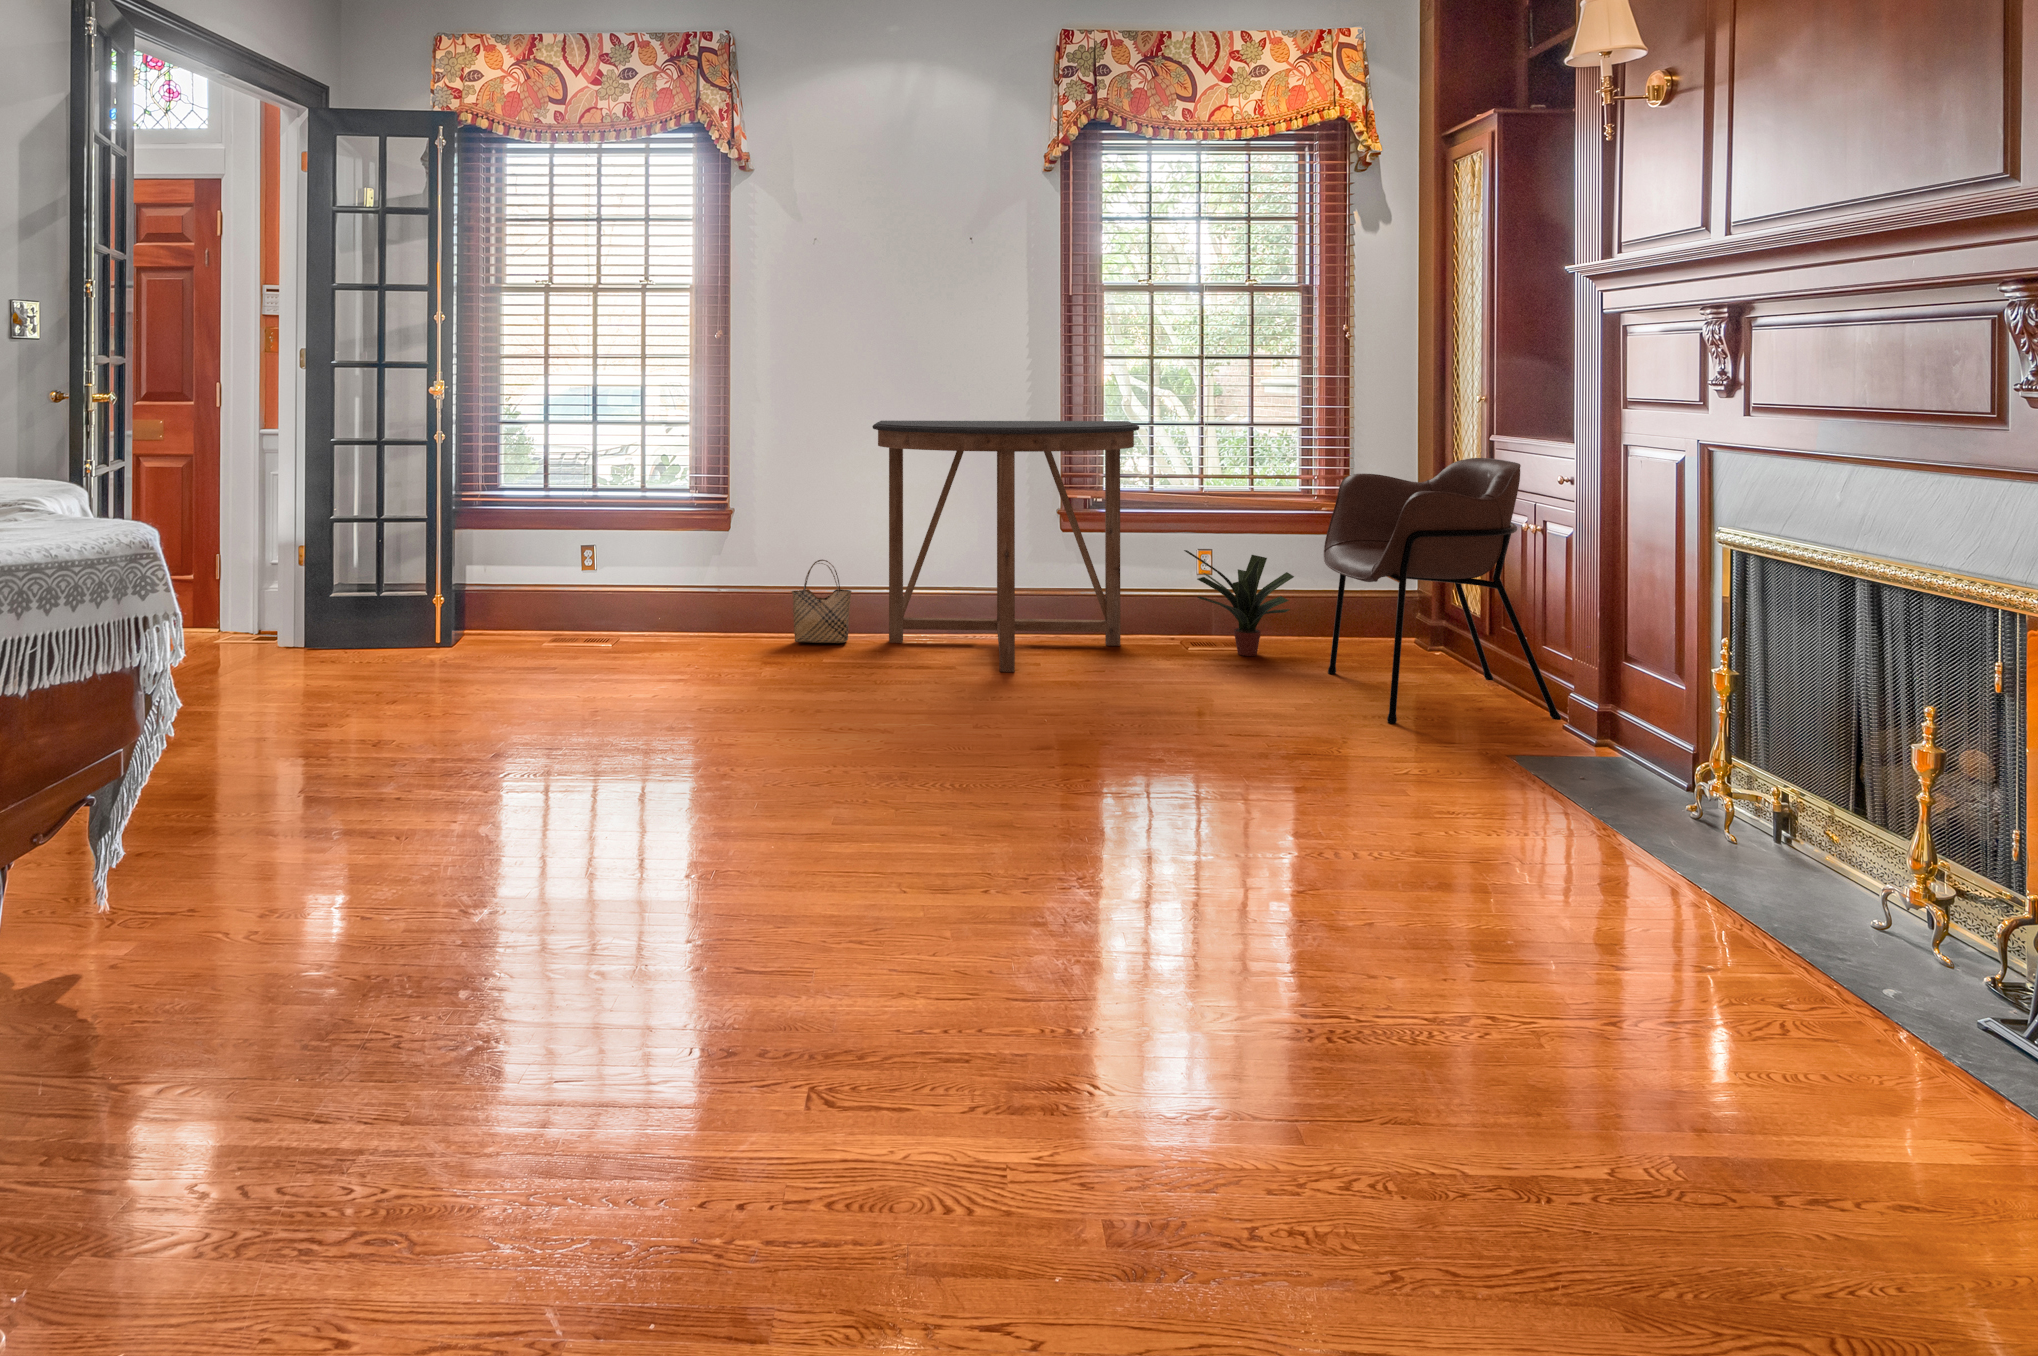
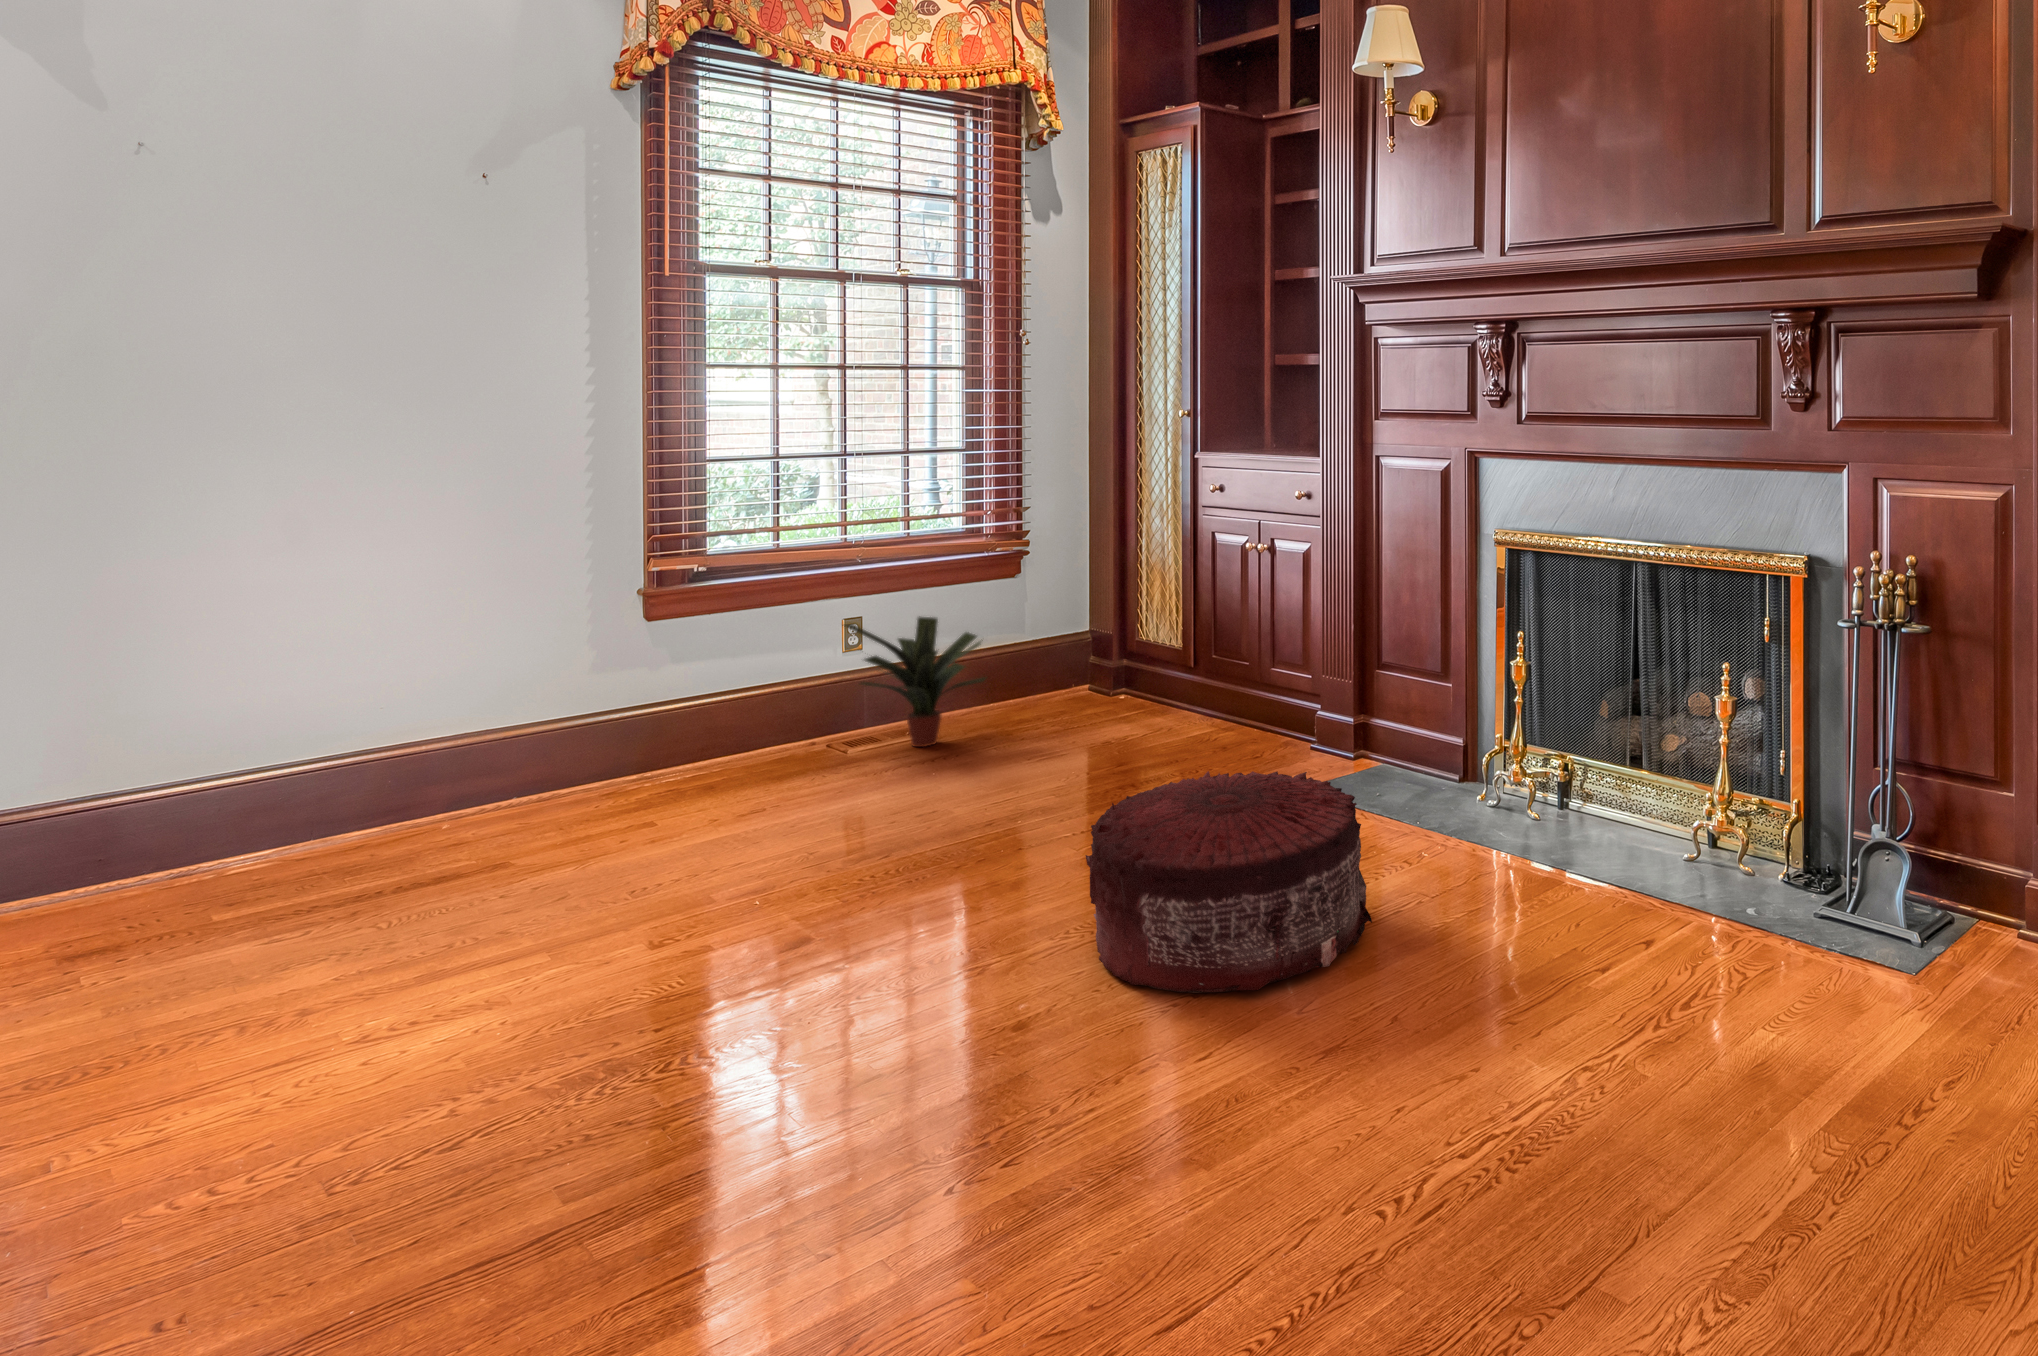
console table: present [872,421,1139,672] -> none [286,456,795,865]
armchair: present [1324,458,1561,724] -> none [1039,476,1299,787]
woven basket: present [792,560,851,643] -> none [73,746,229,918]
pouf: none [1198,695,1435,869] -> present [1086,771,1372,993]

